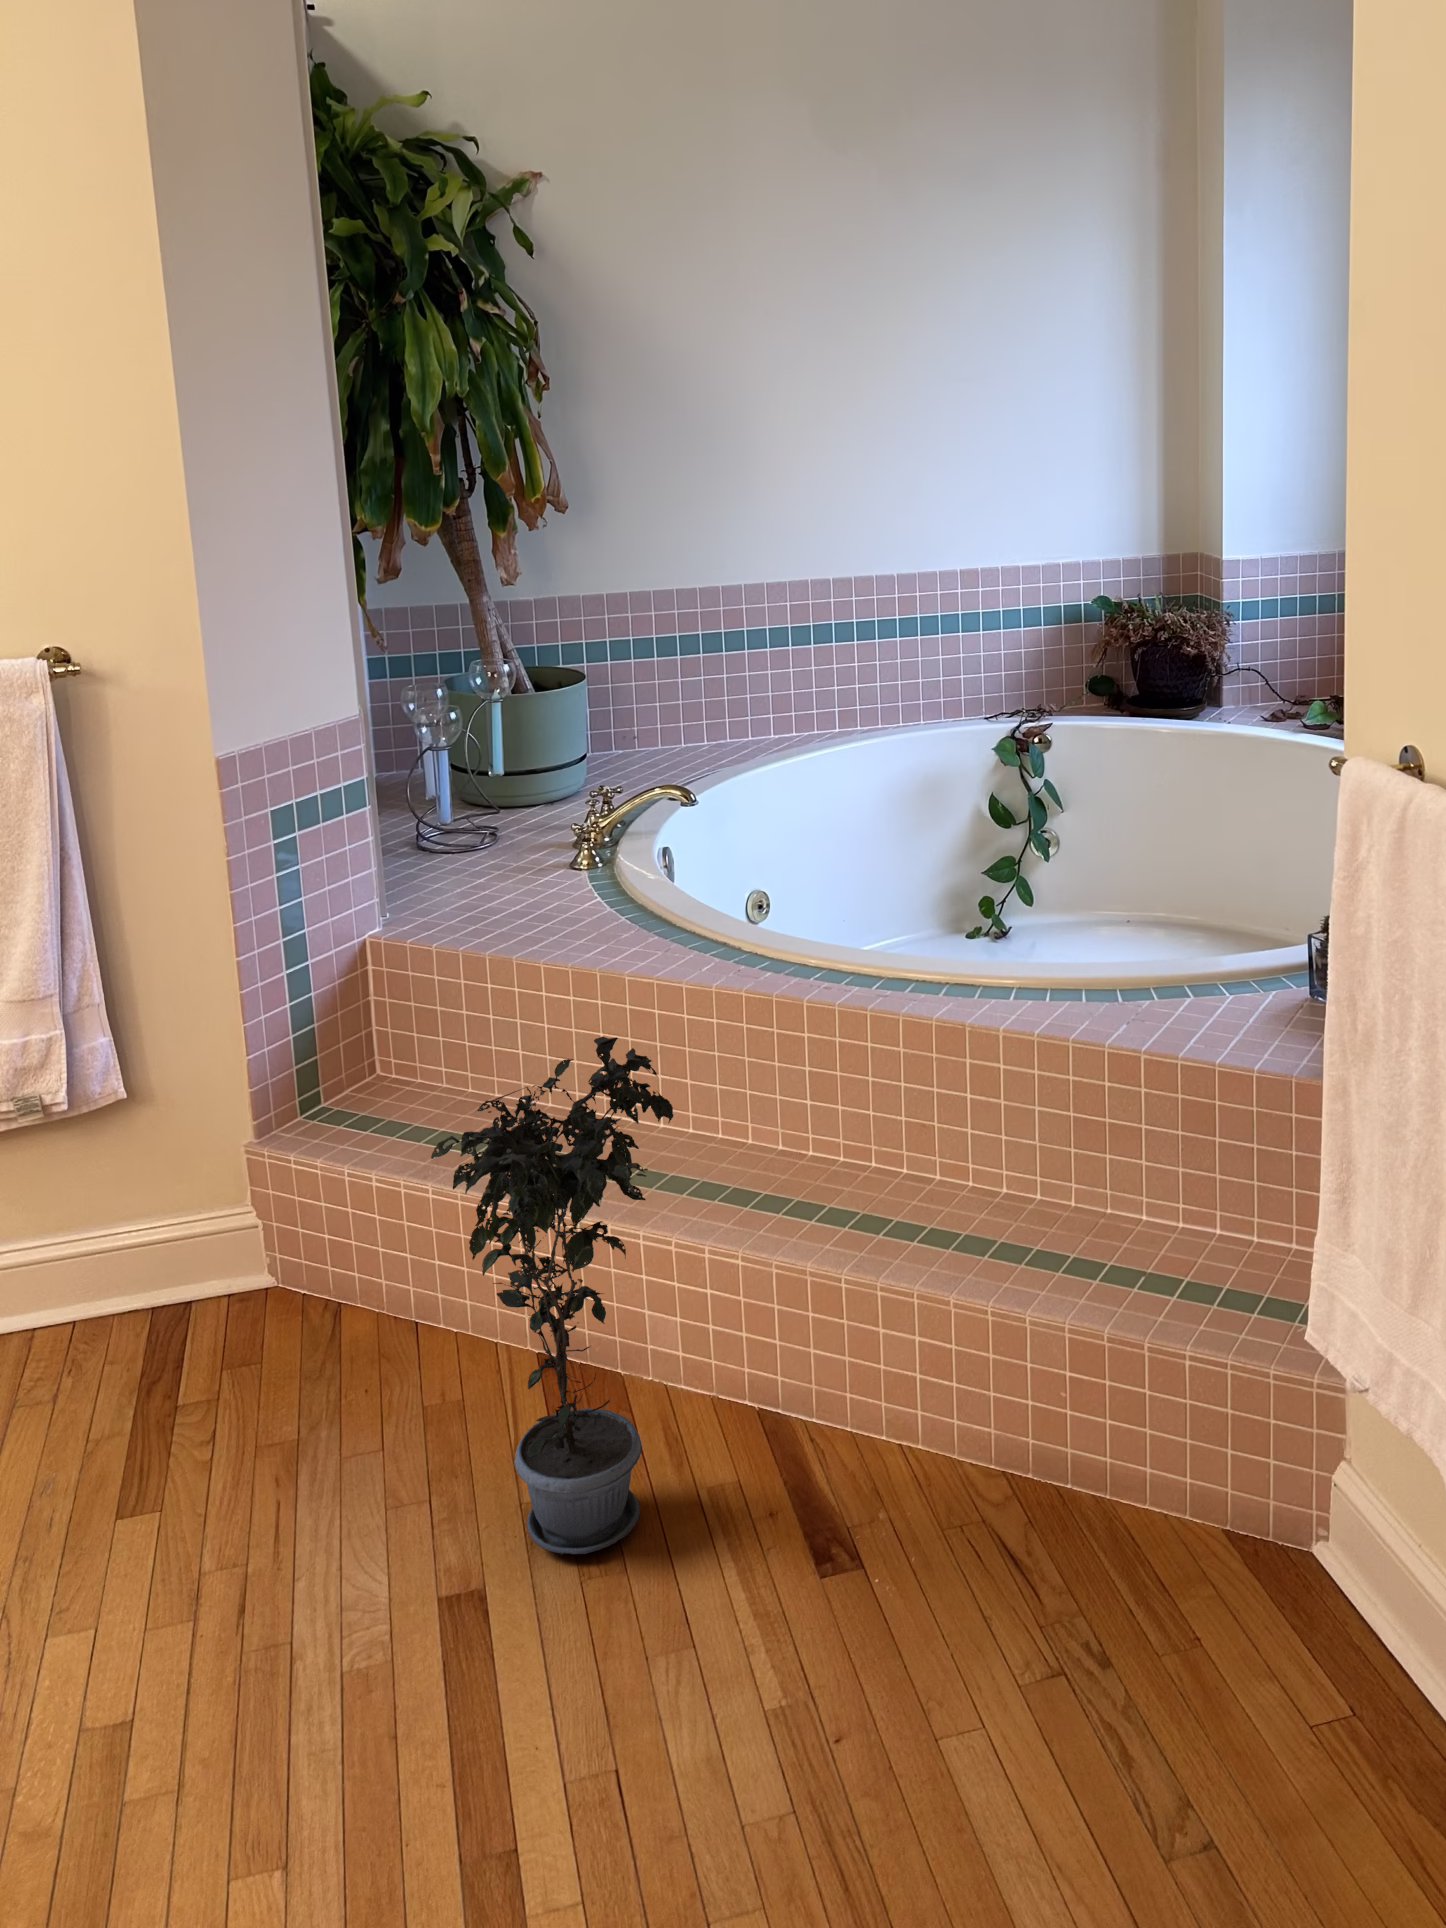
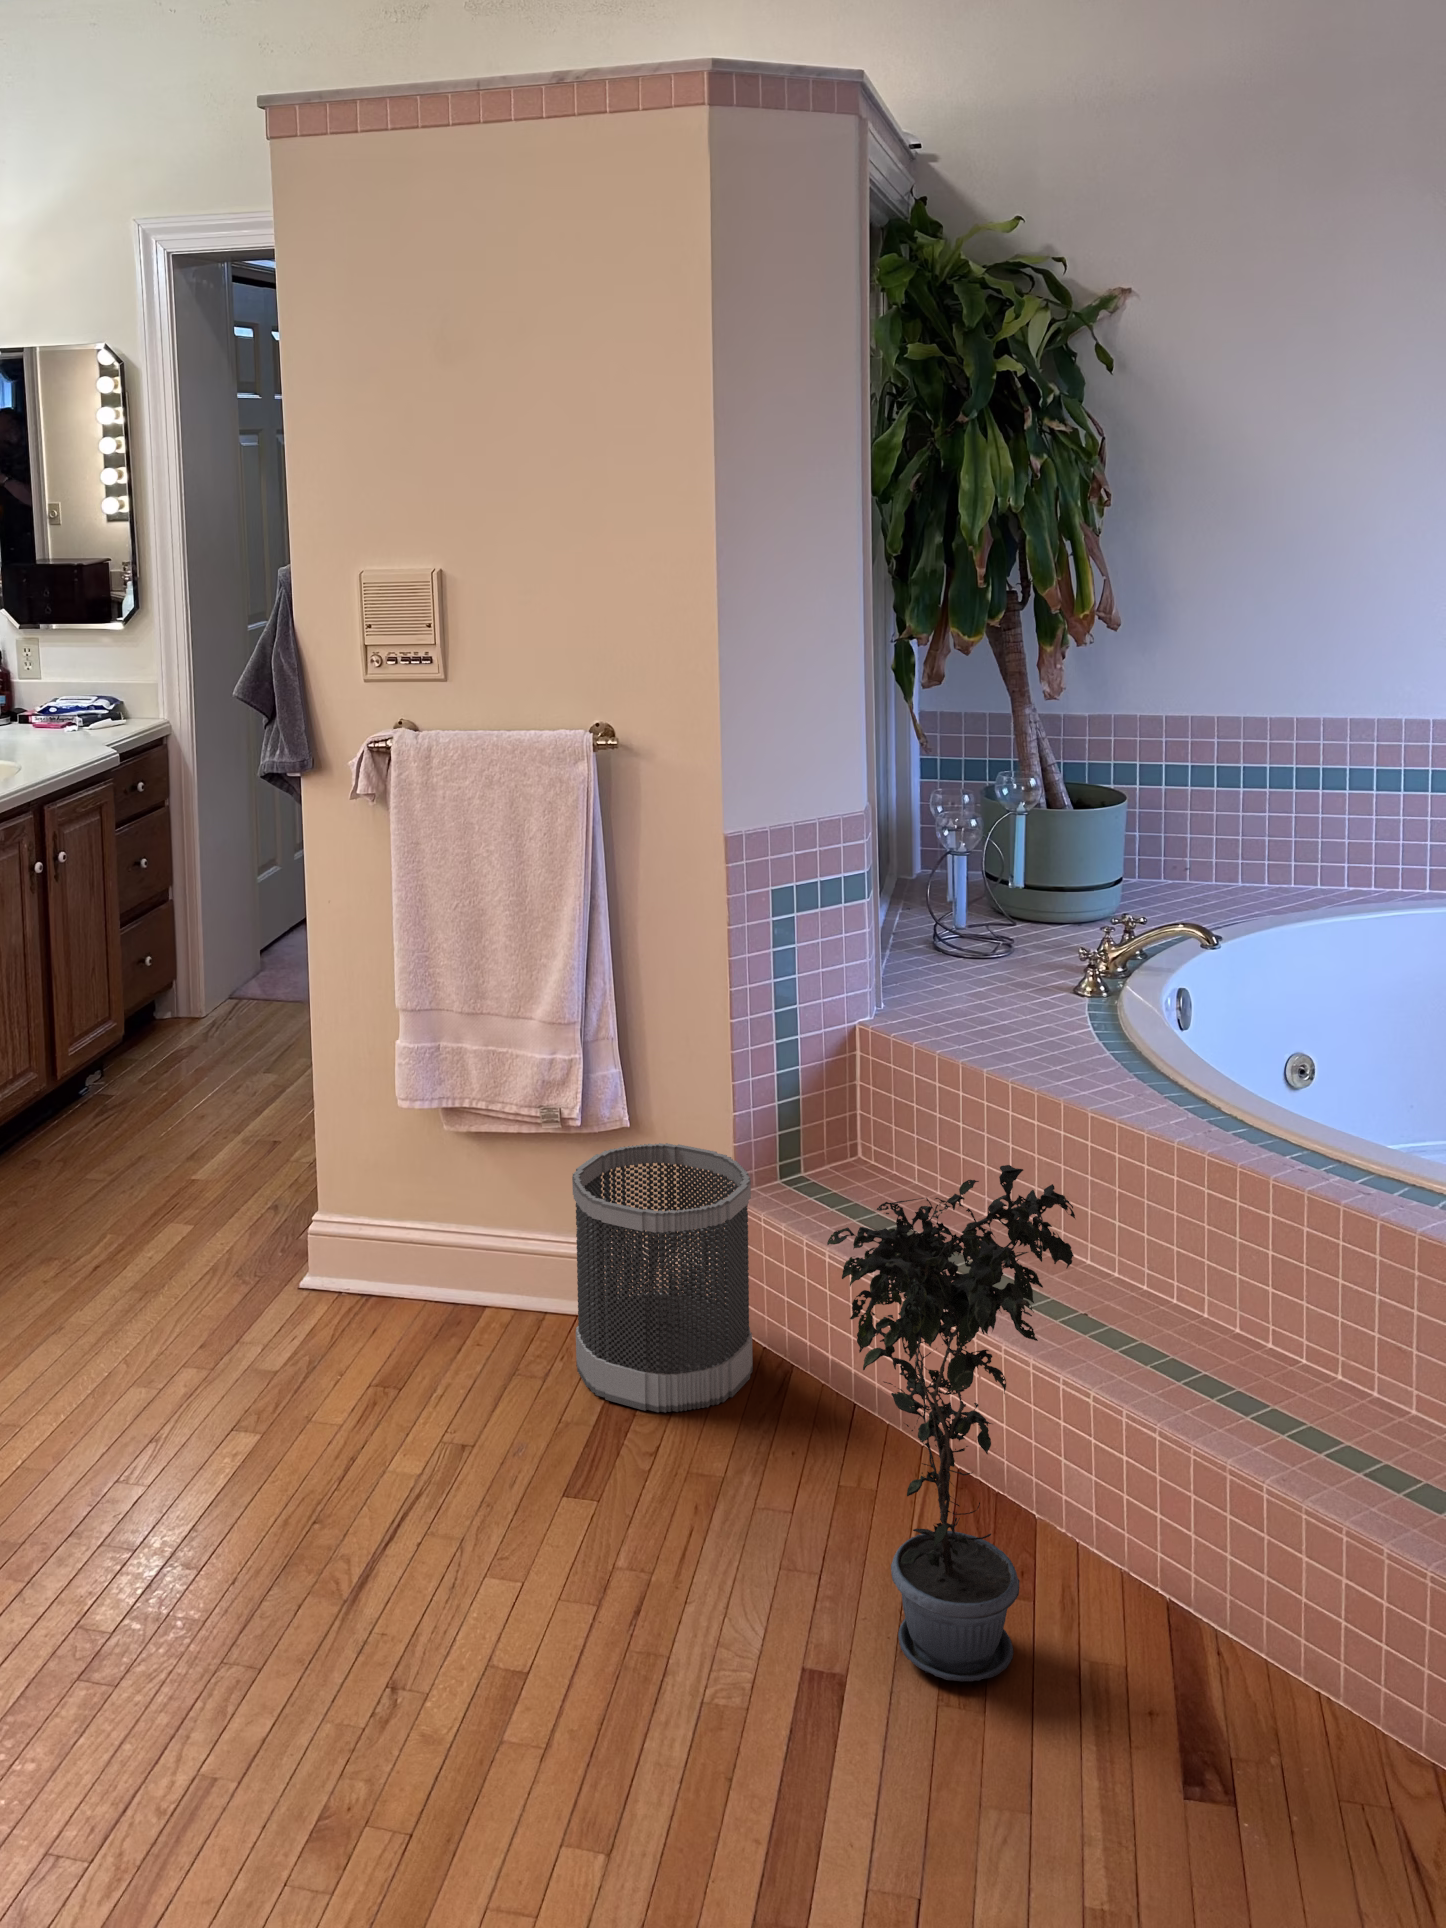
wastebasket: none [71,1101,302,1399] -> present [572,1143,753,1413]

